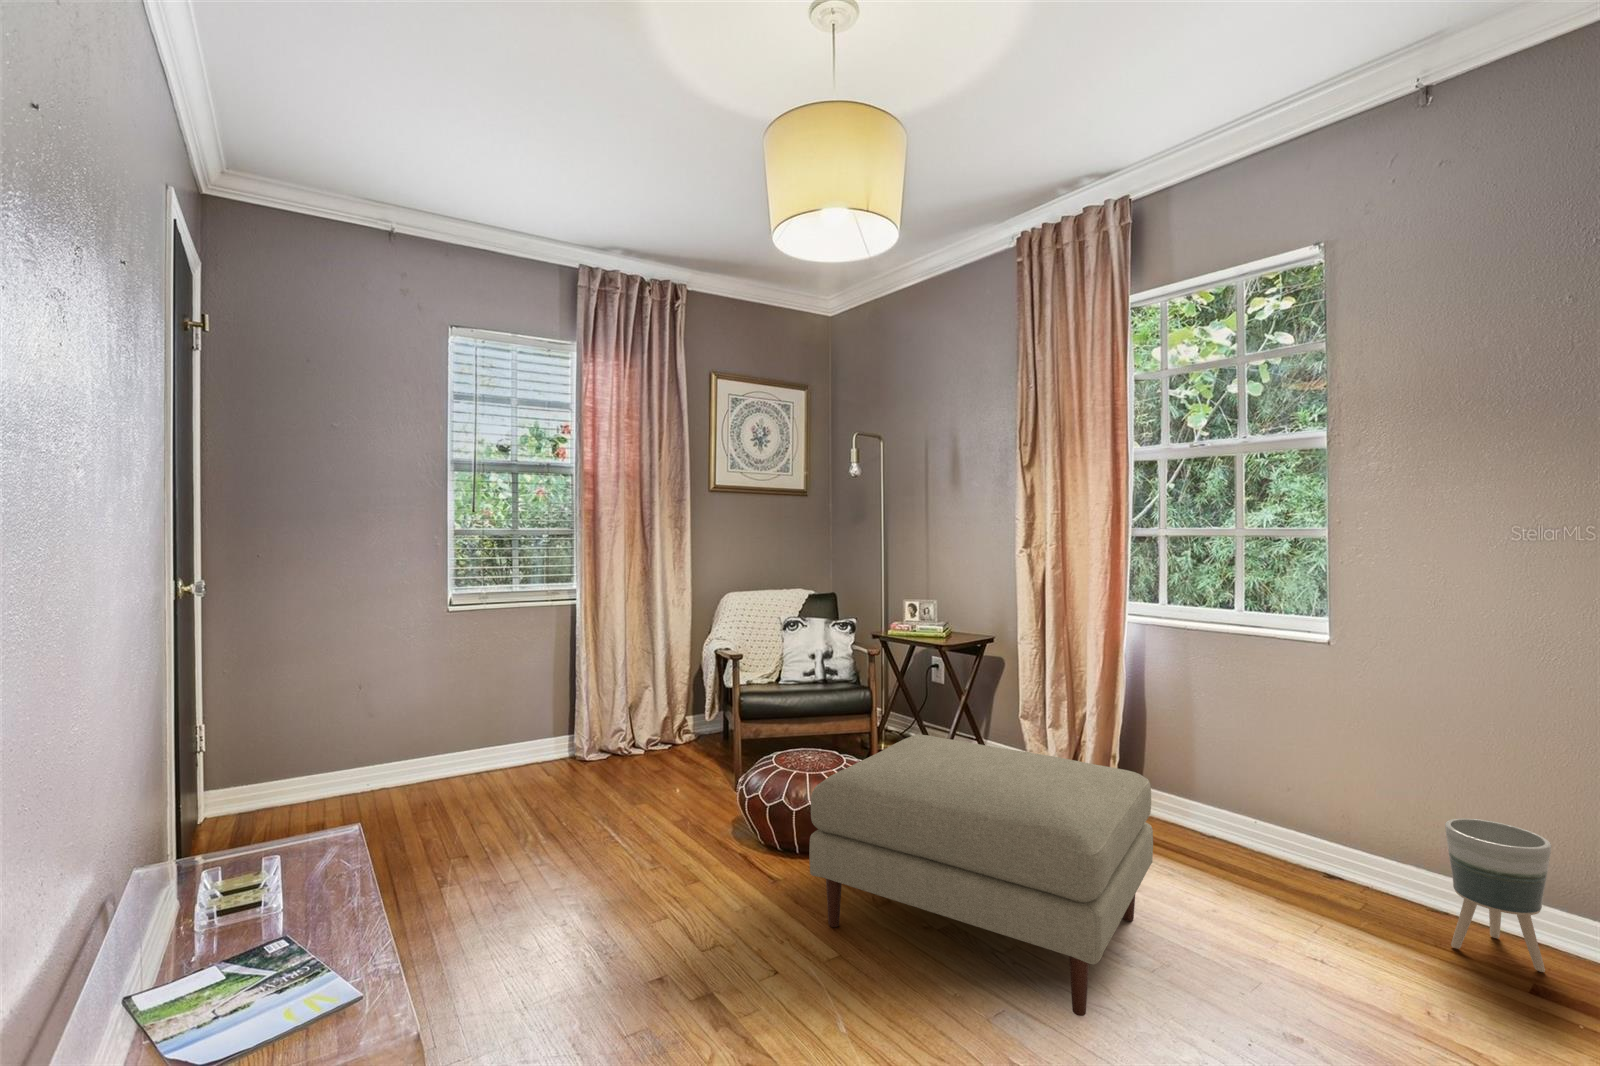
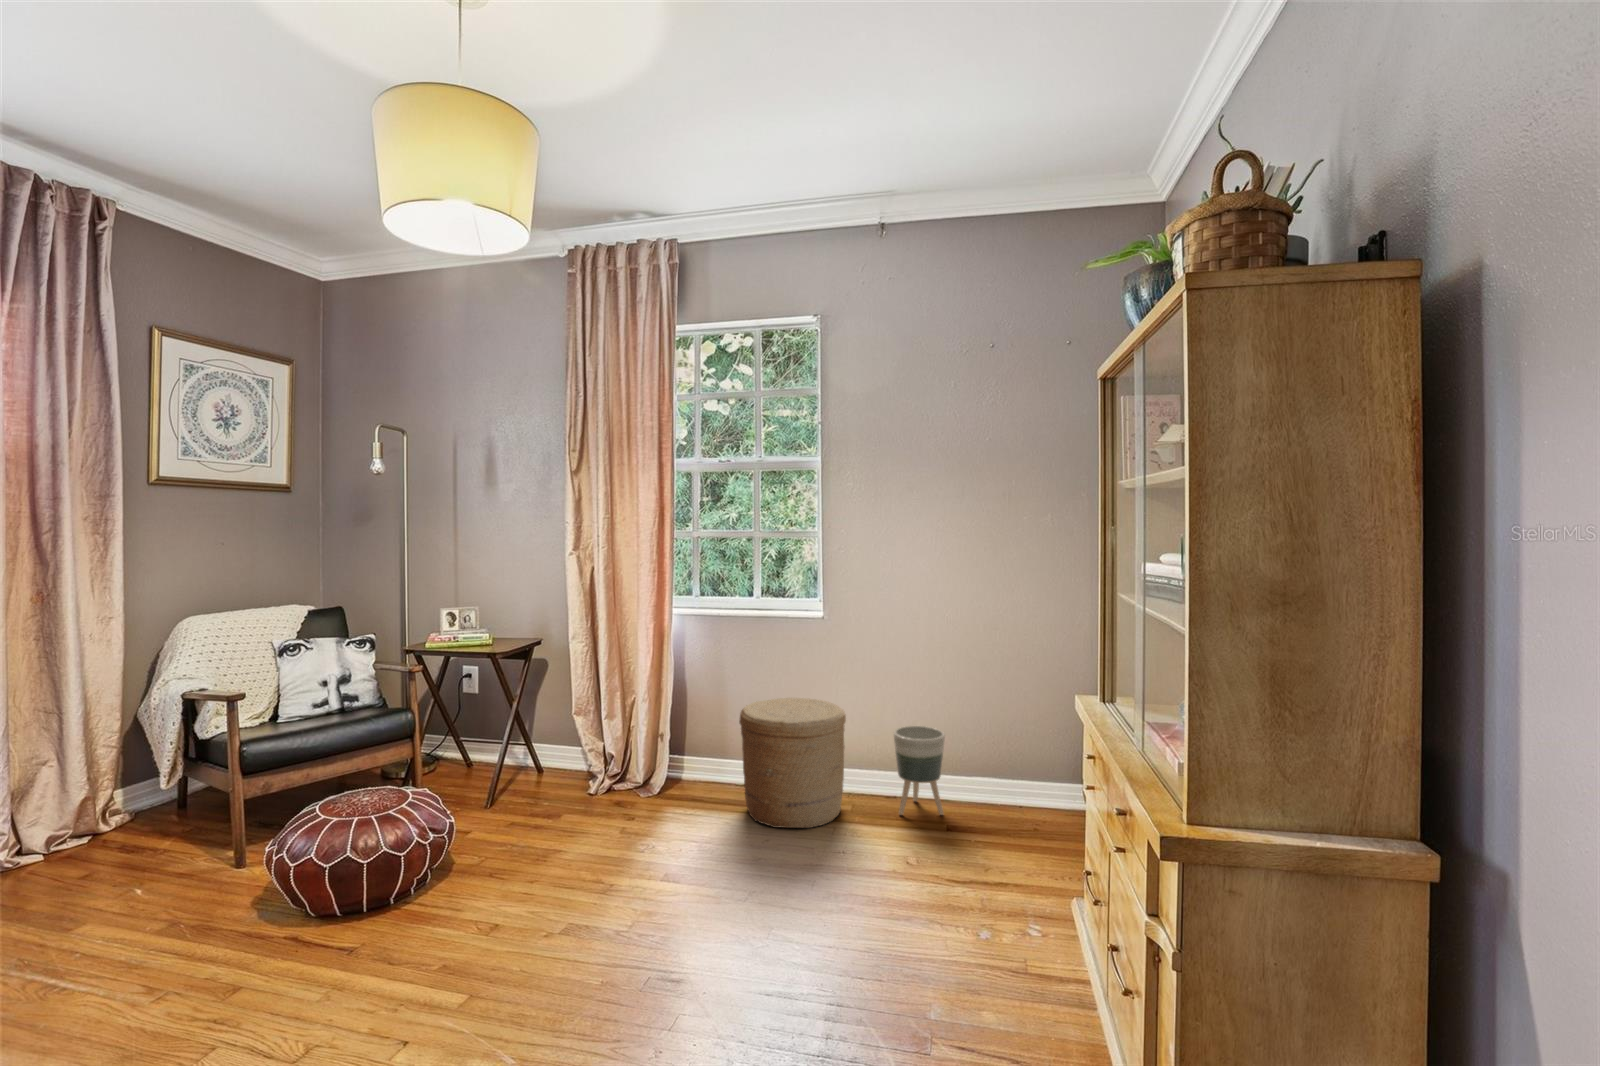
ottoman: present [809,735,1153,1016] -> none [418,741,729,977]
woven basket: none [1193,740,1358,921] -> present [739,698,846,828]

